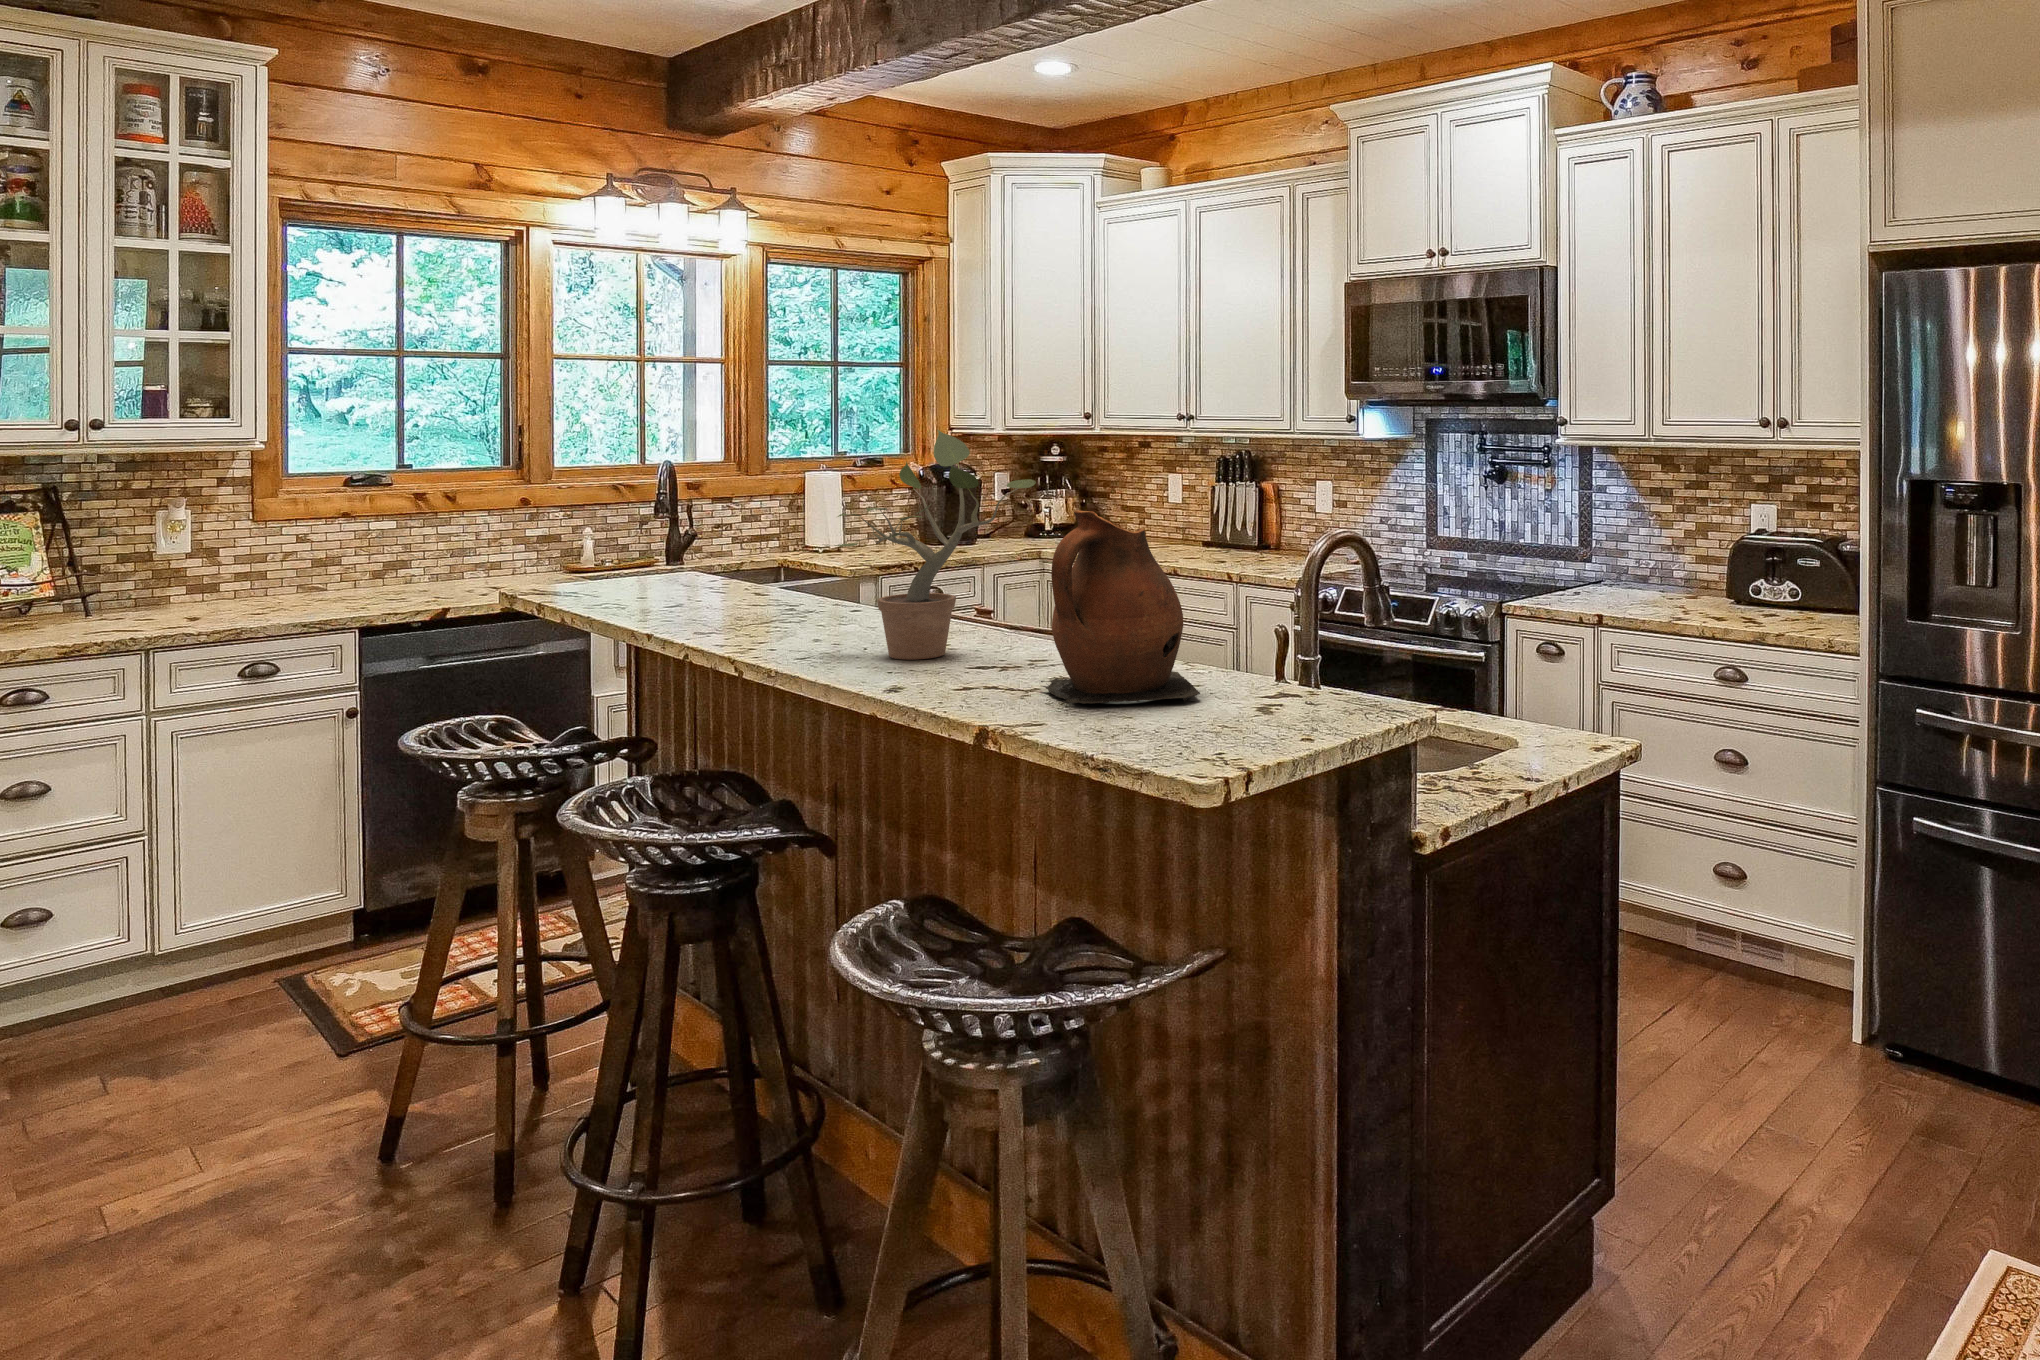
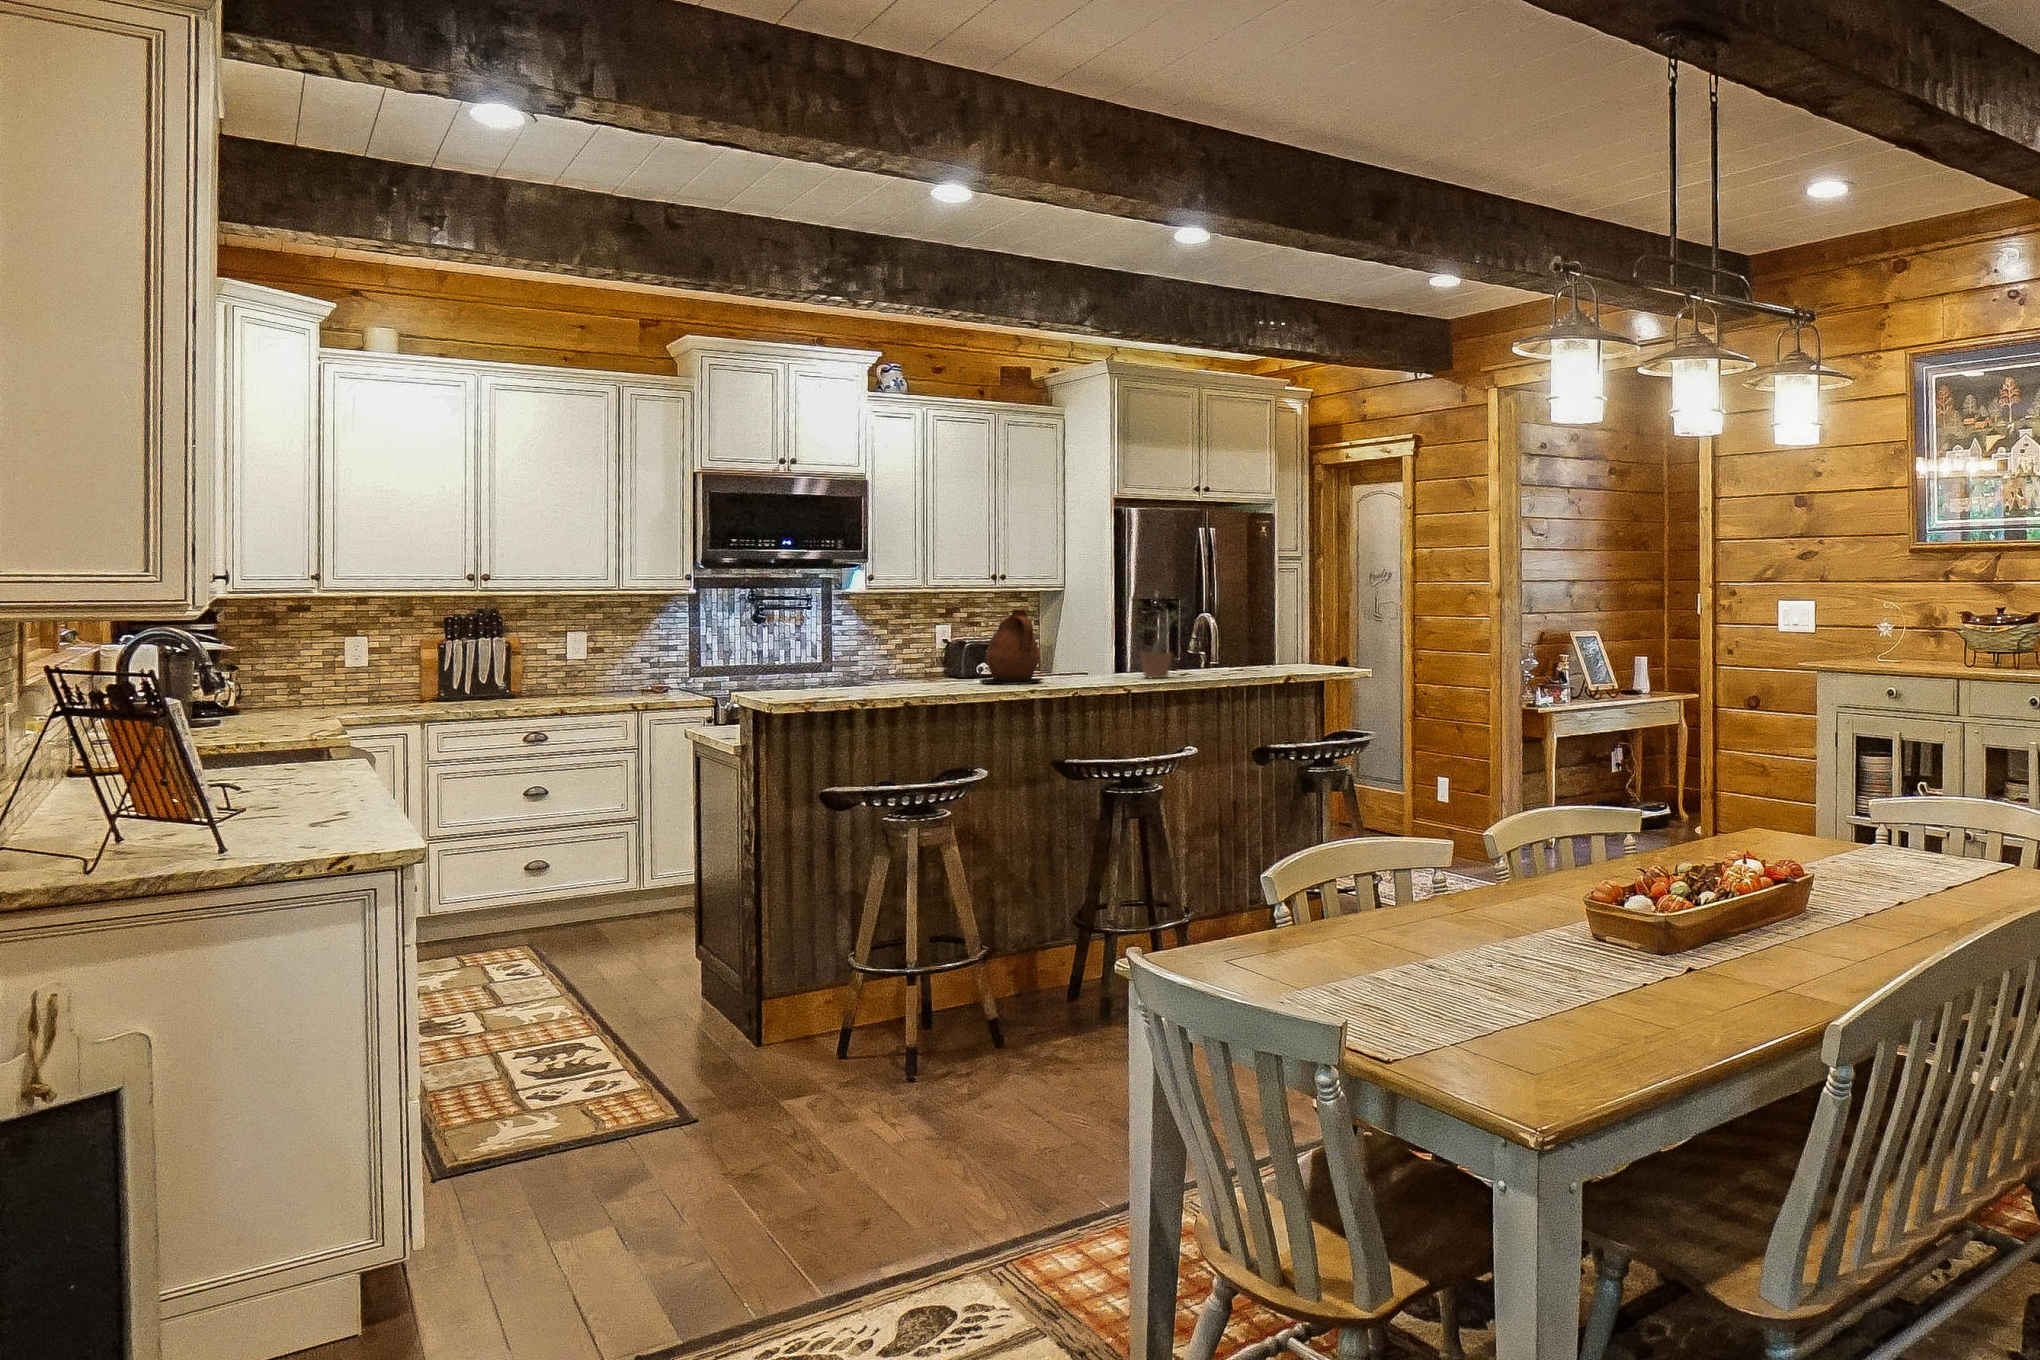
ceramic pitcher: present [1041,510,1200,704] -> present [980,609,1044,683]

